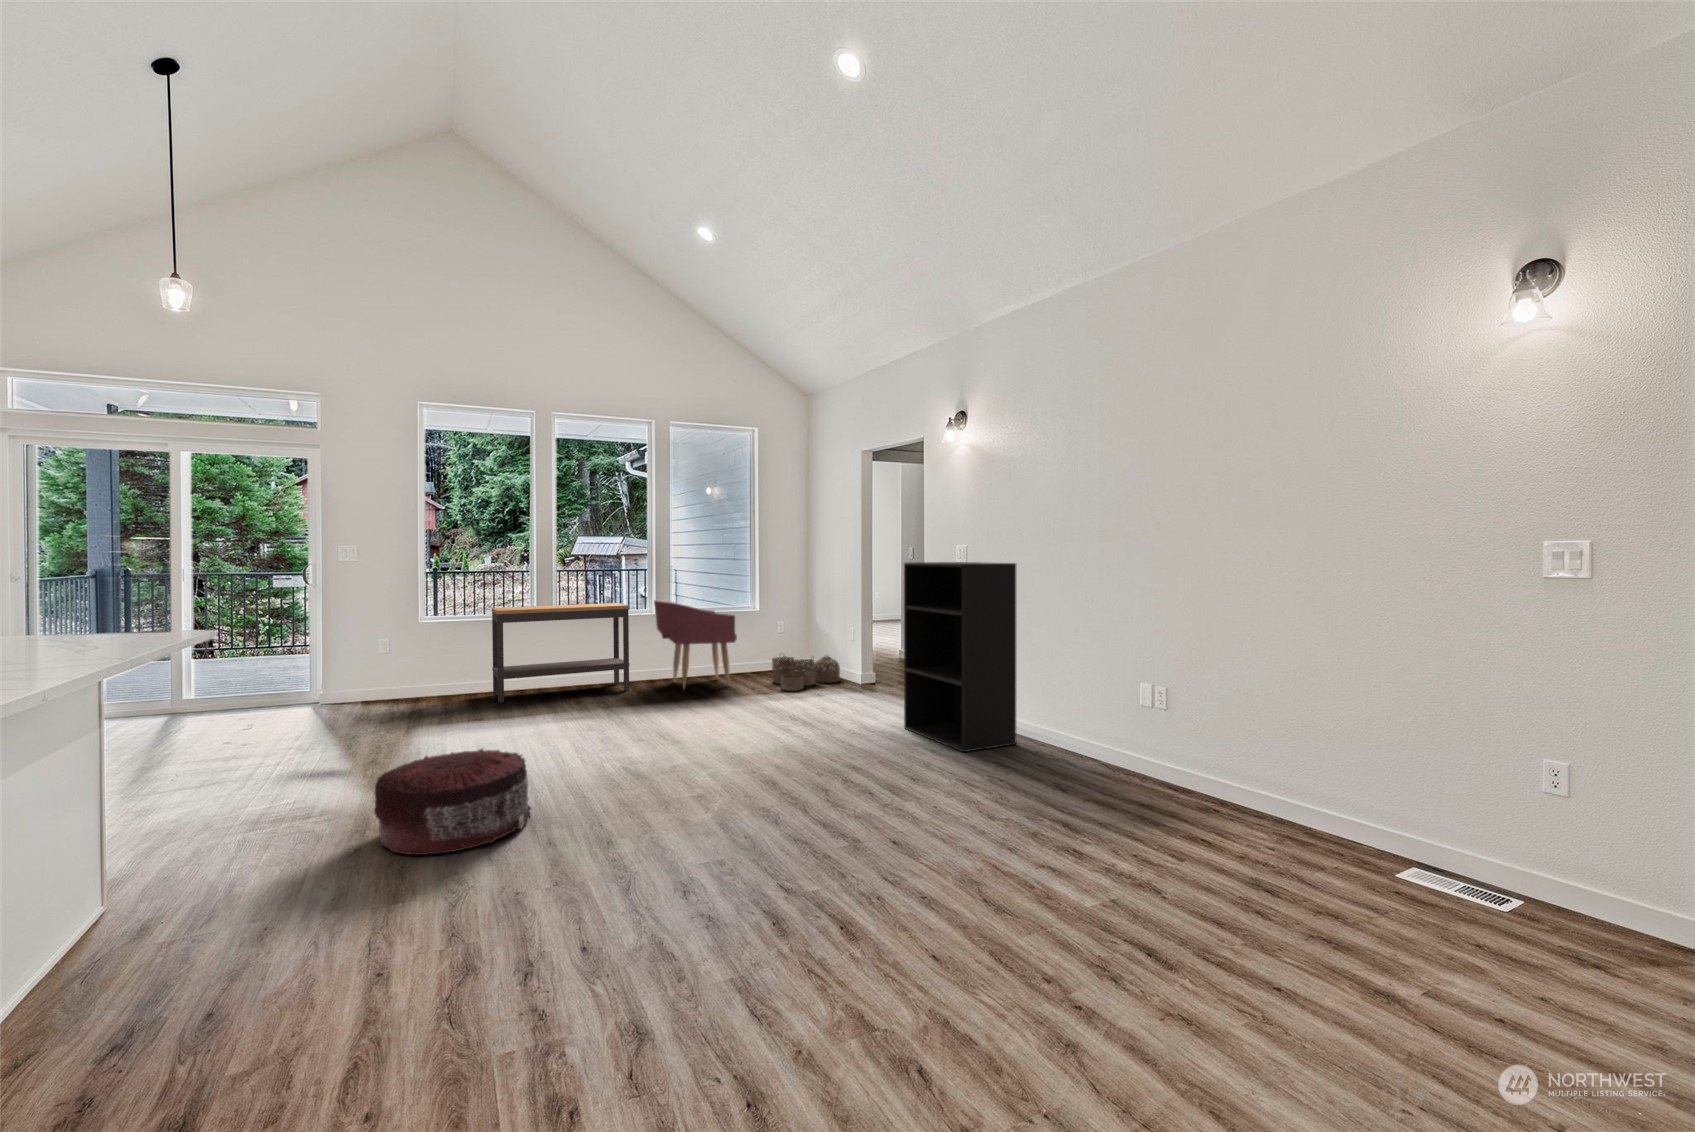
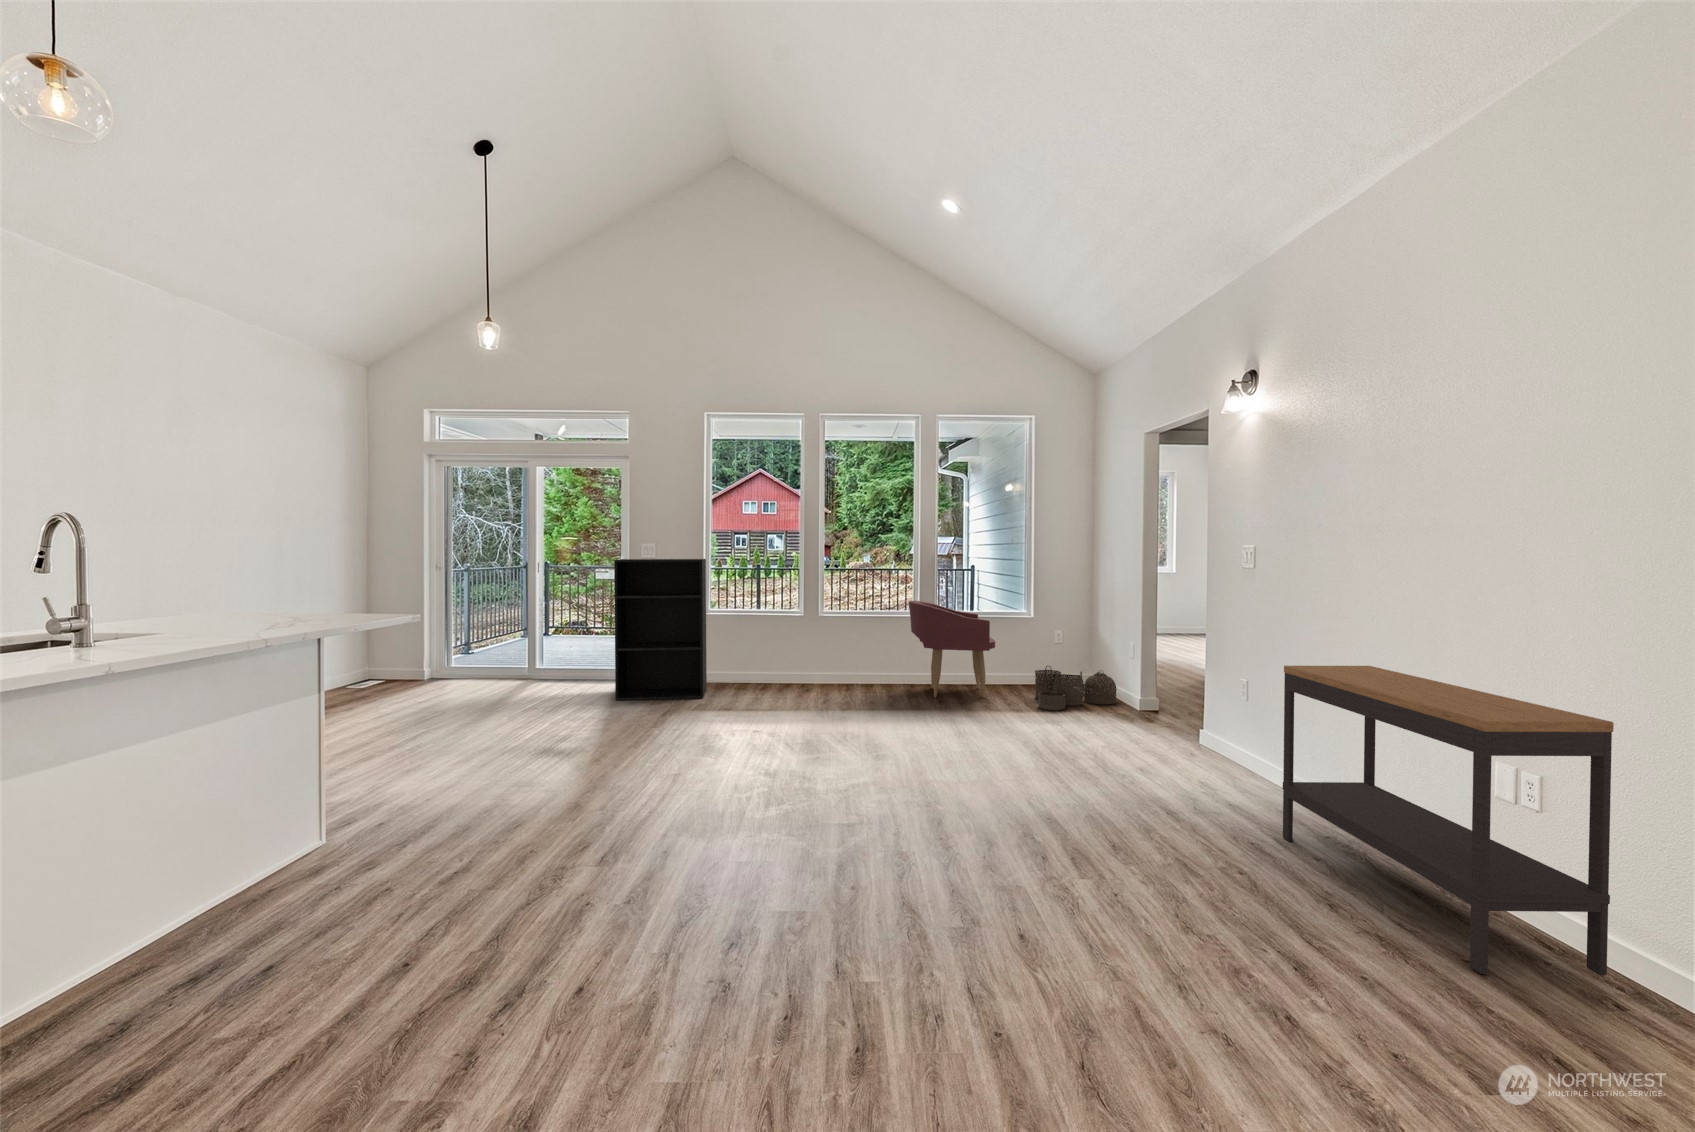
bookshelf: present [904,562,1016,752] -> present [614,559,707,700]
console table: present [492,603,629,703] -> present [1283,666,1614,975]
pouf: present [374,749,531,855] -> none [540,743,685,843]

